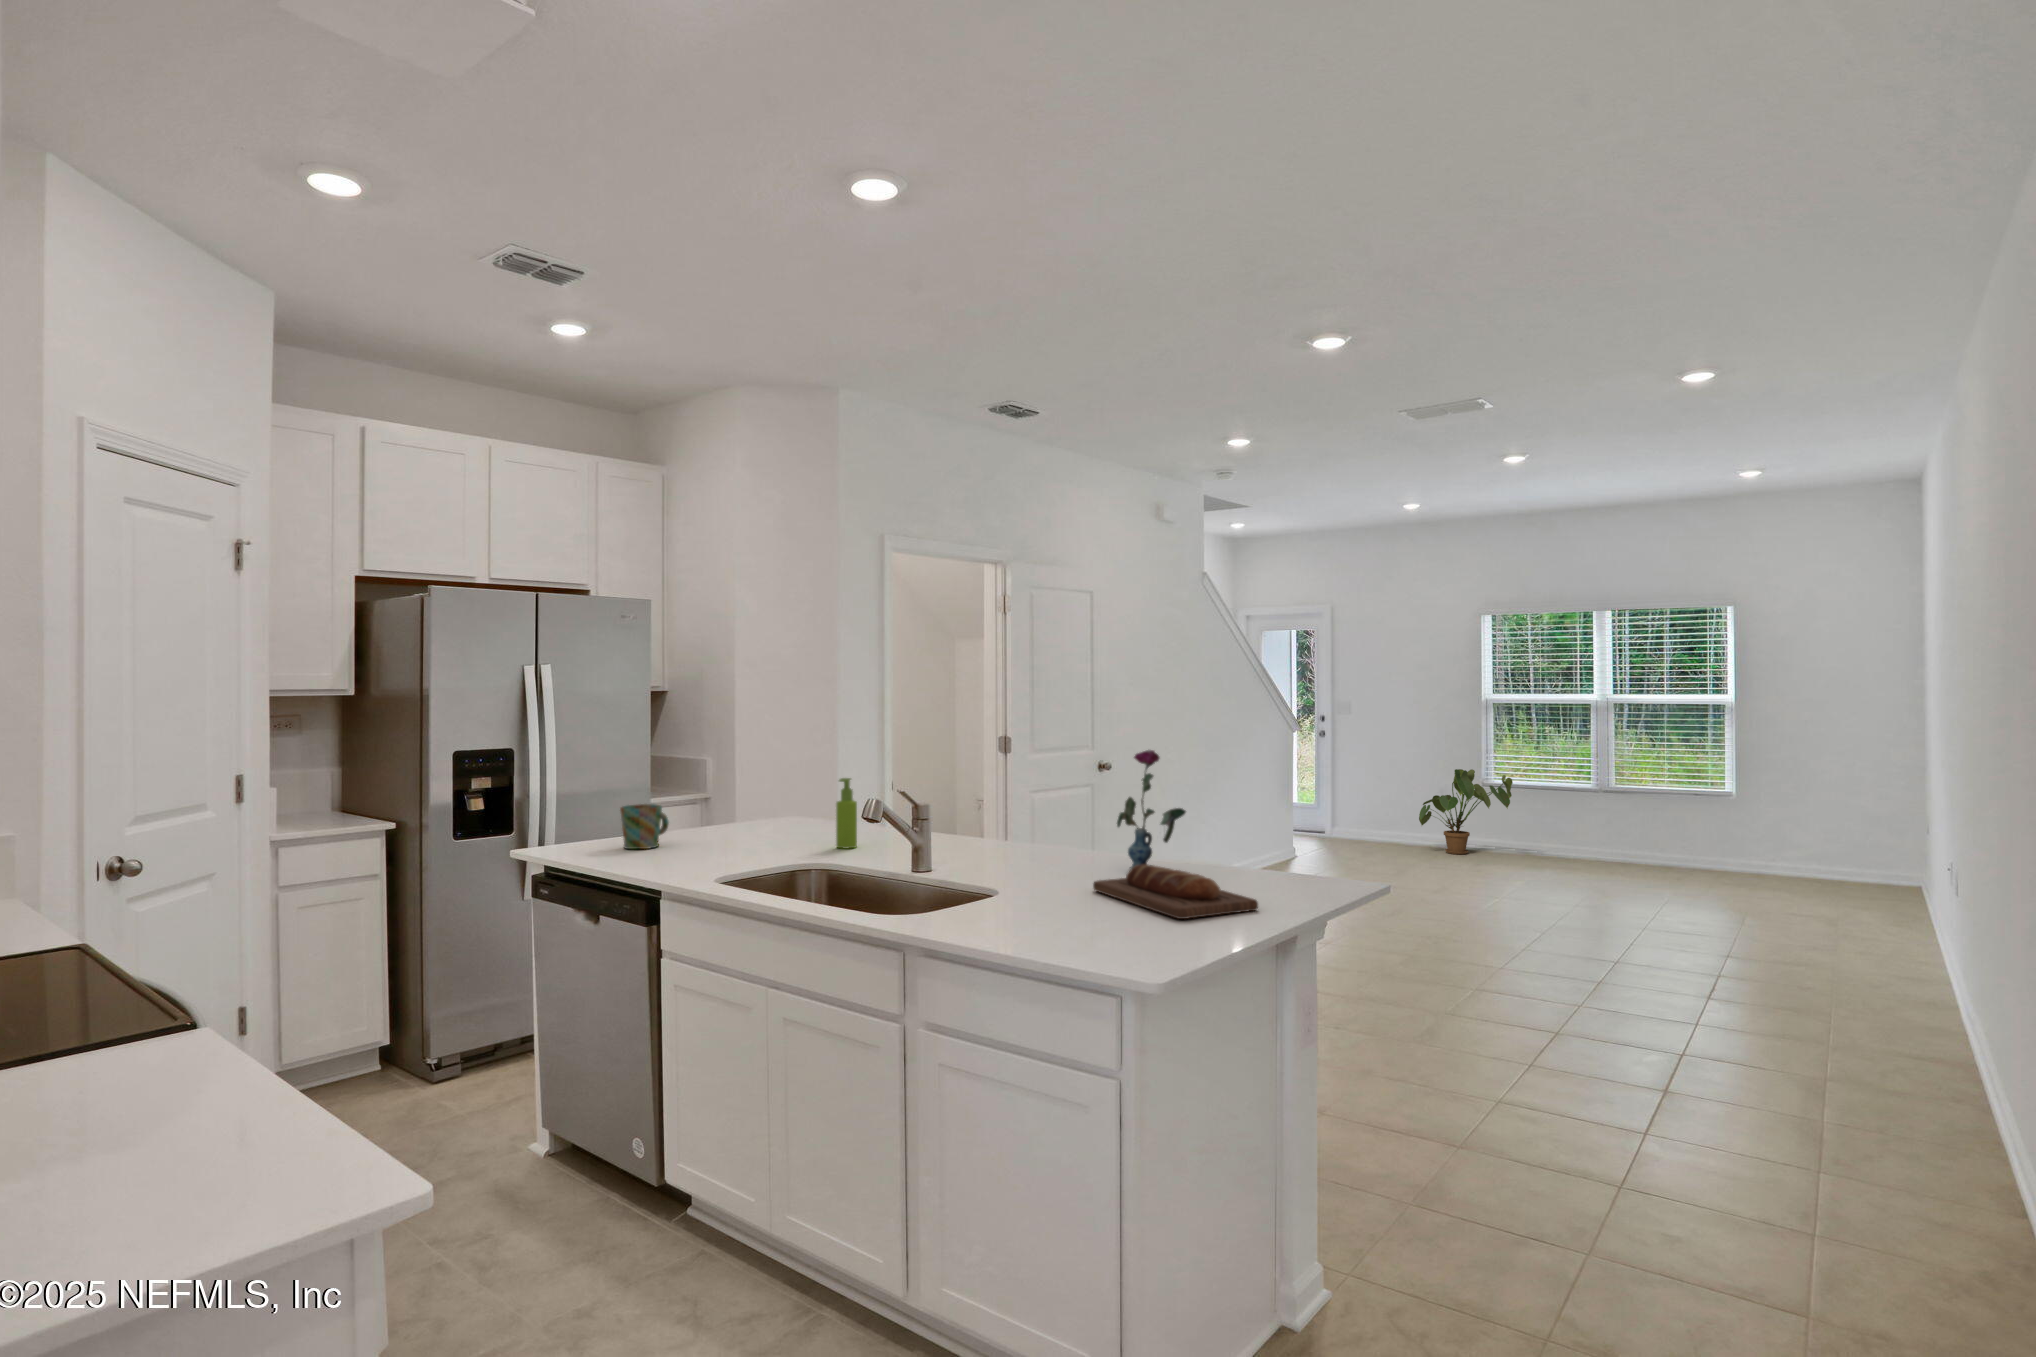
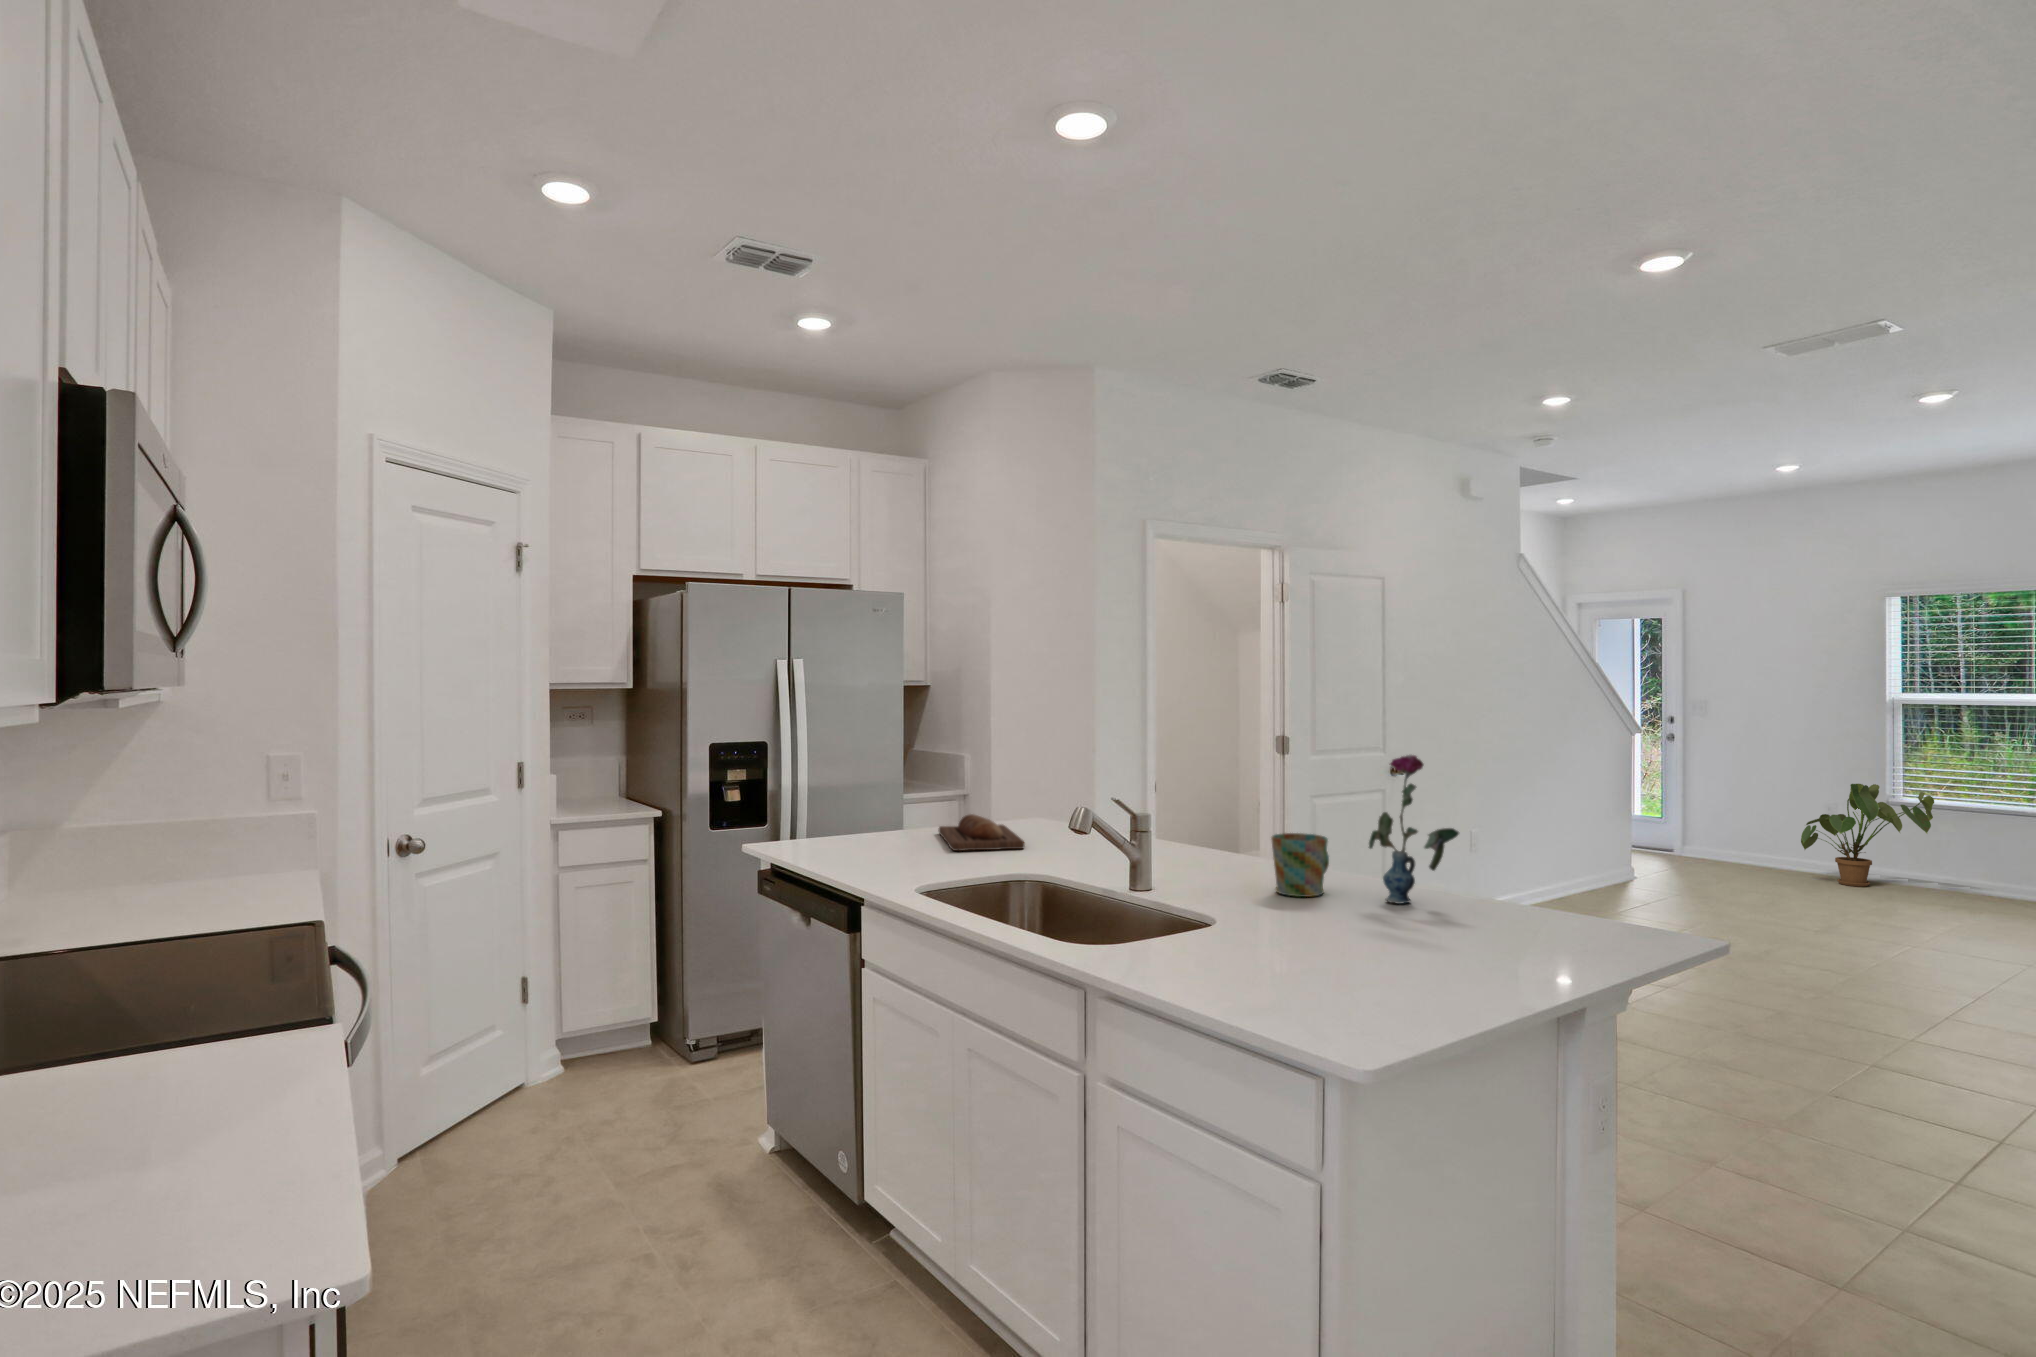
soap dispenser: present [836,778,857,848] -> none [1055,779,1077,857]
mug: present [620,804,669,849] -> present [1271,833,1329,897]
bread loaf: present [1093,864,1258,919] -> present [938,814,1025,851]

